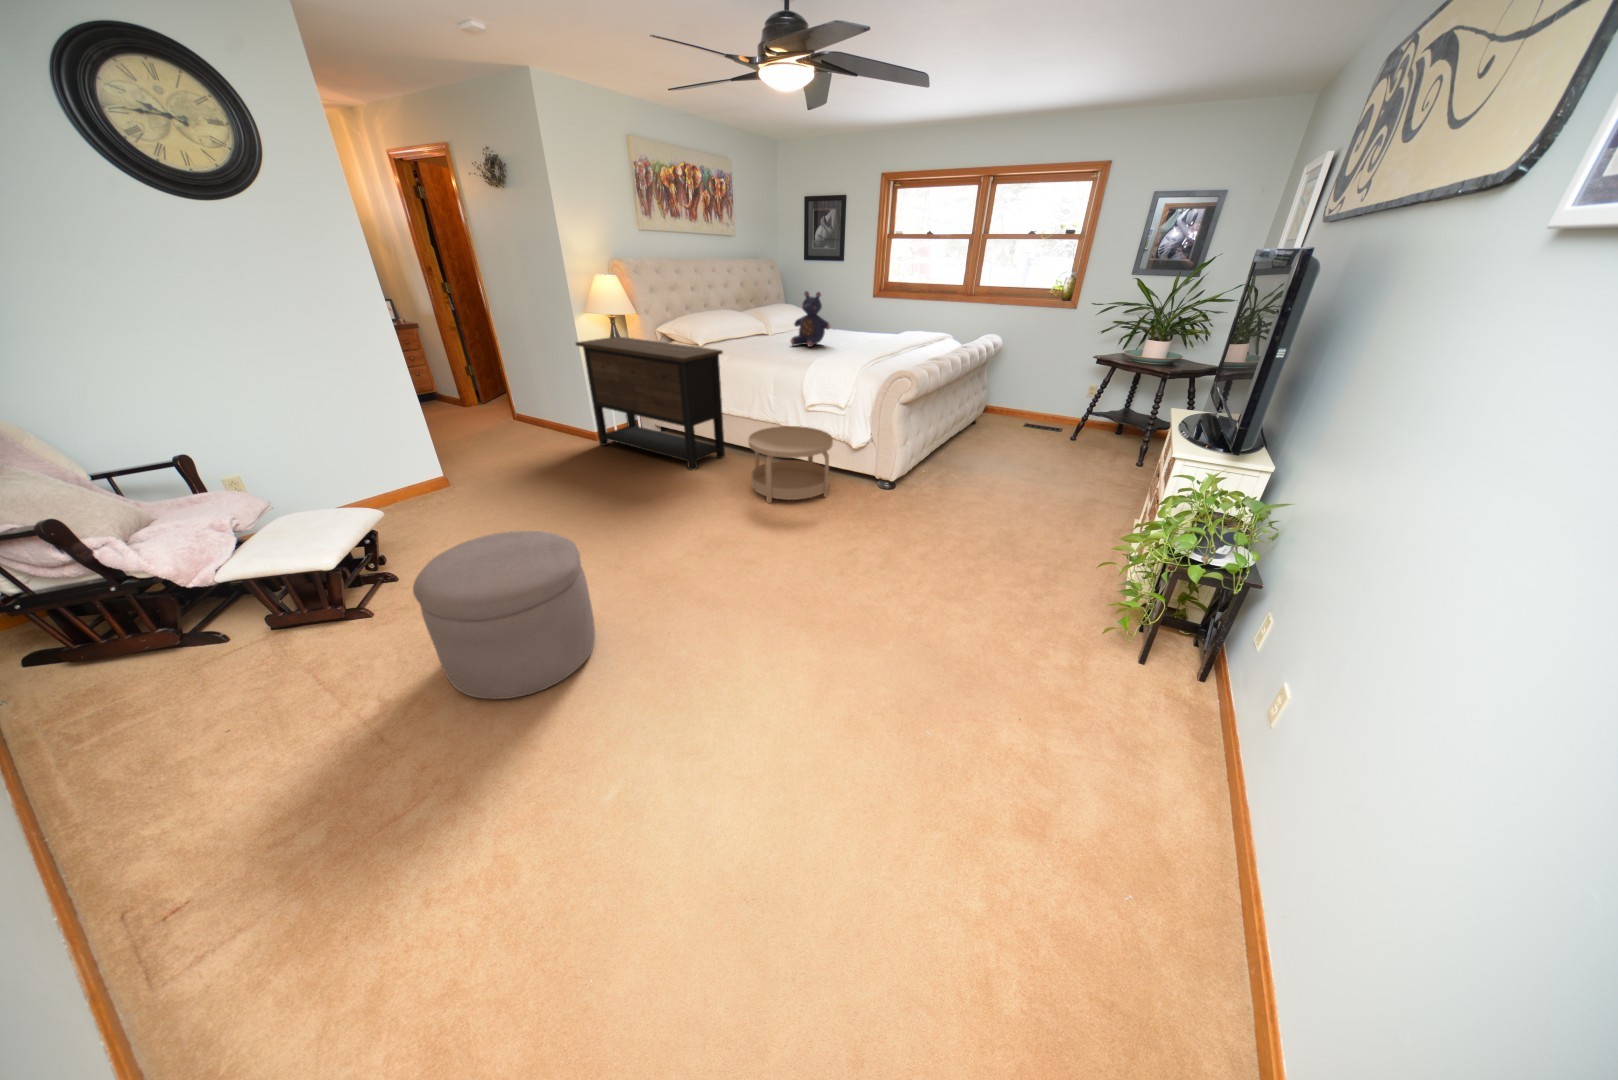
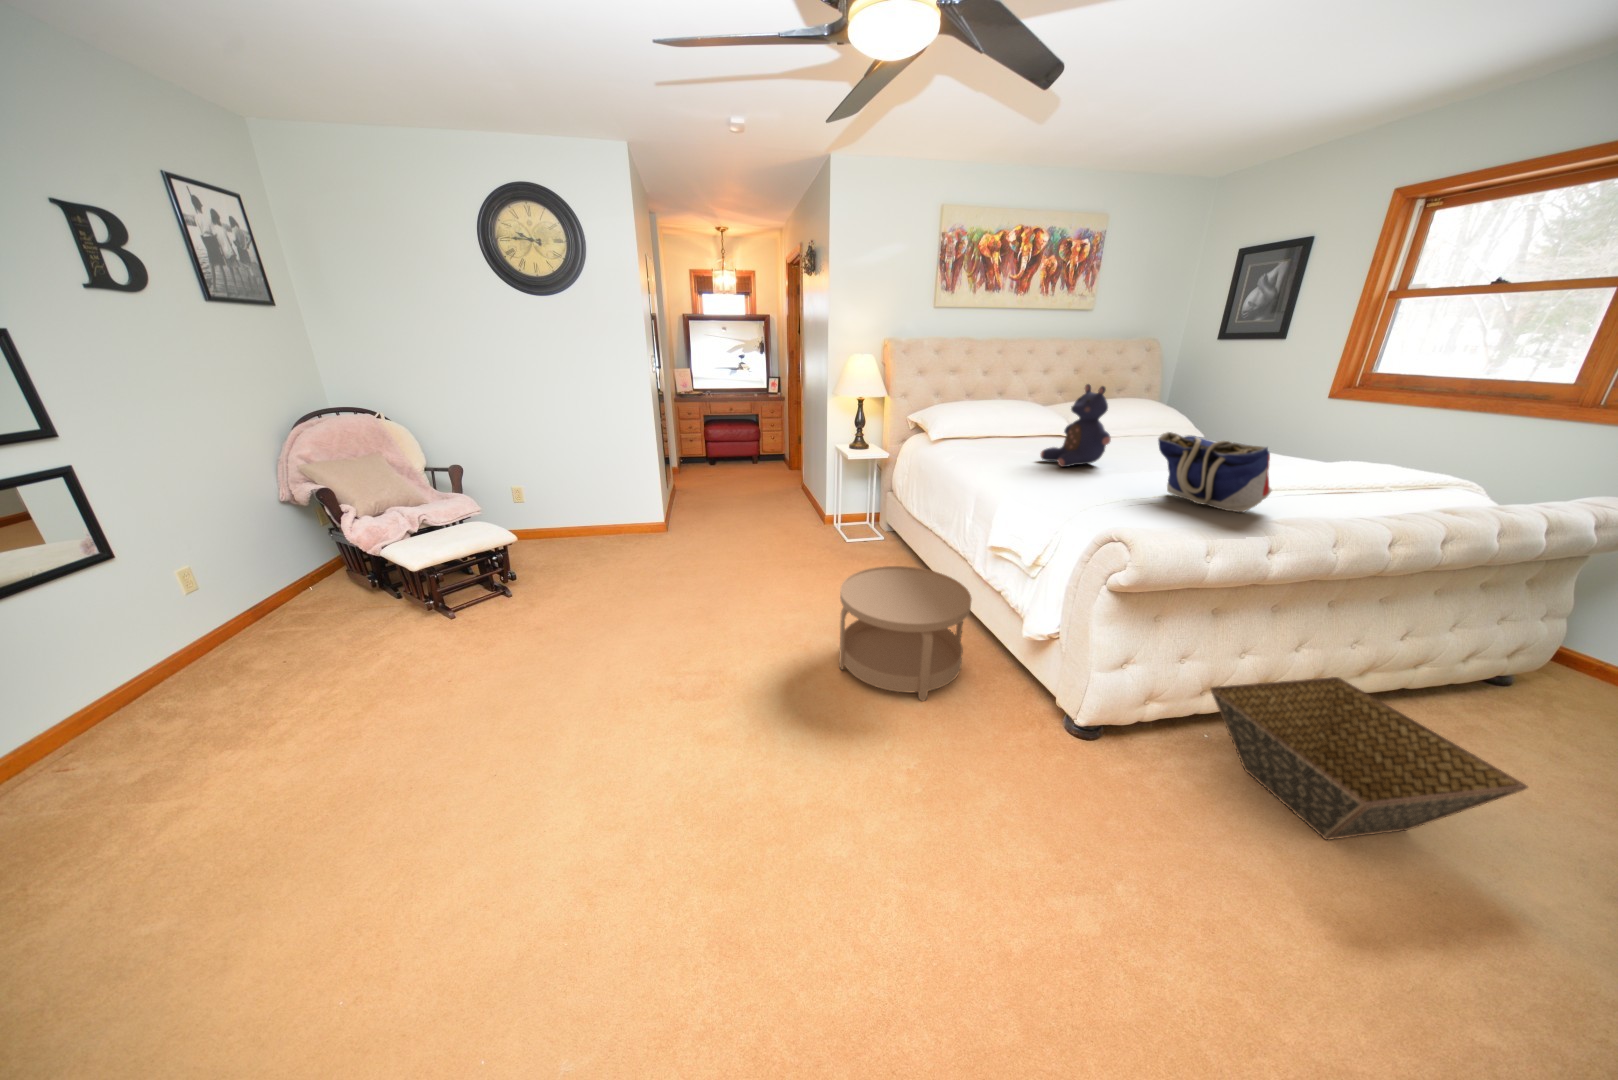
tote bag: none [873,315,927,353] -> present [1158,432,1271,512]
dresser: present [576,337,725,470] -> none [813,420,915,589]
basket: none [935,420,1022,477] -> present [1211,677,1528,840]
ottoman: present [413,531,595,699] -> none [274,584,481,759]

